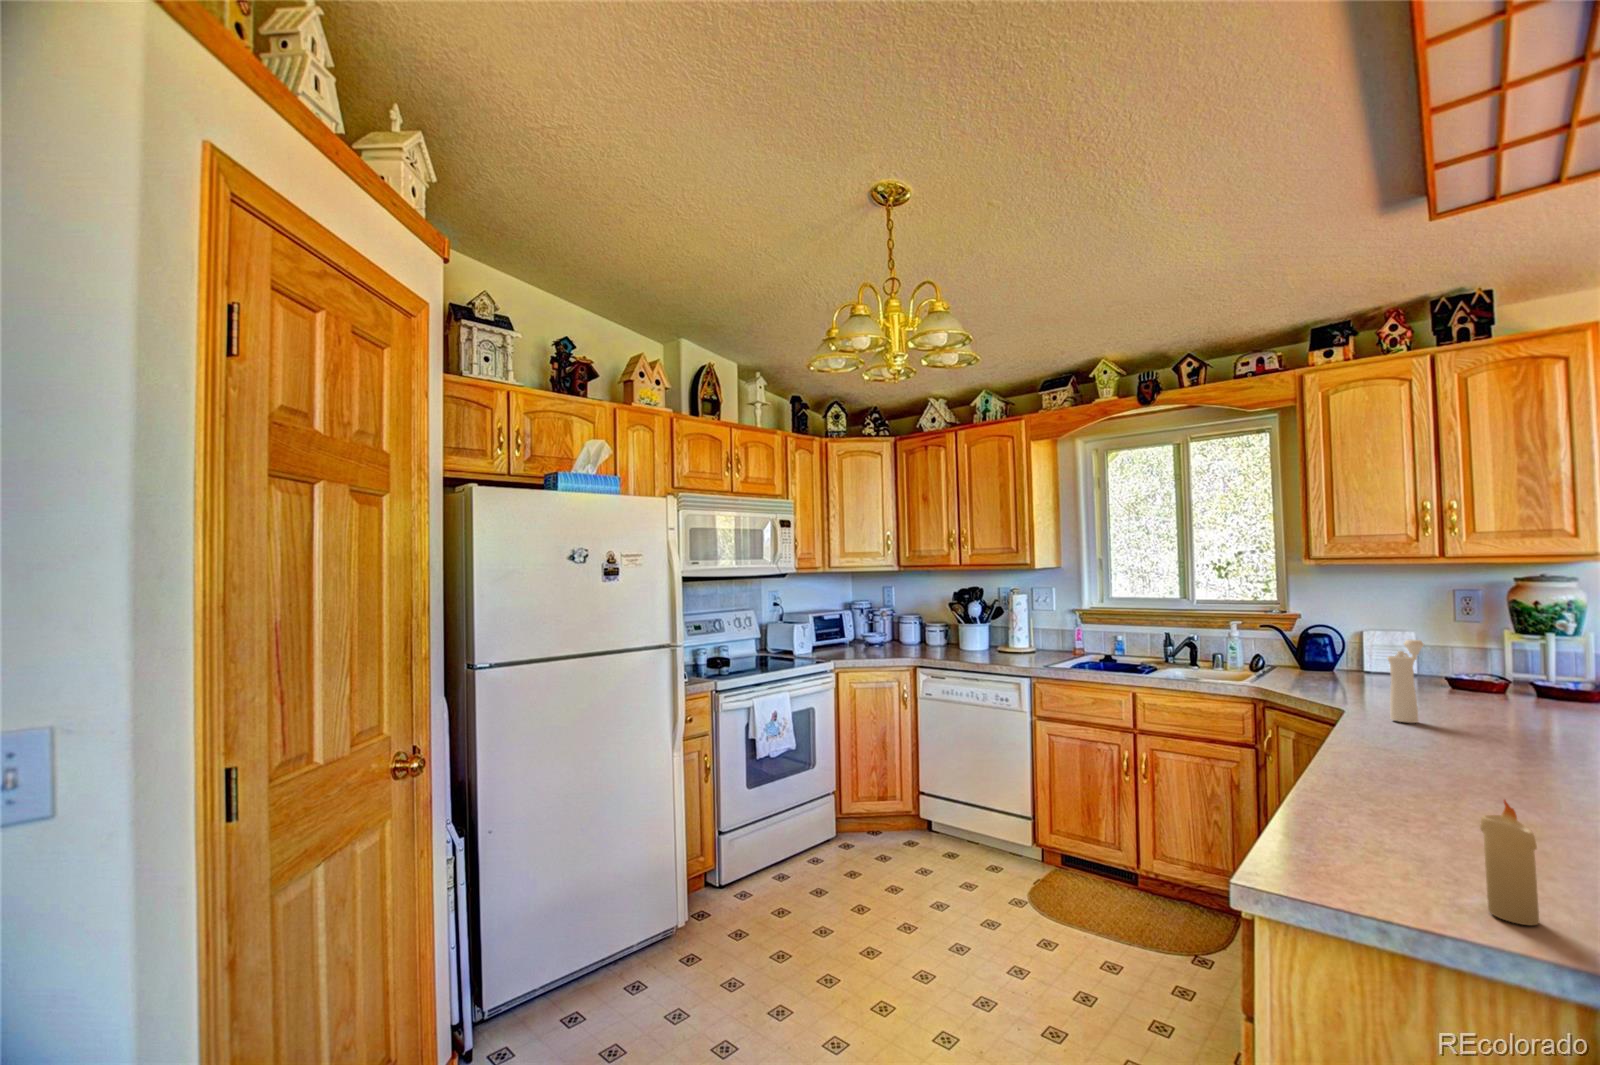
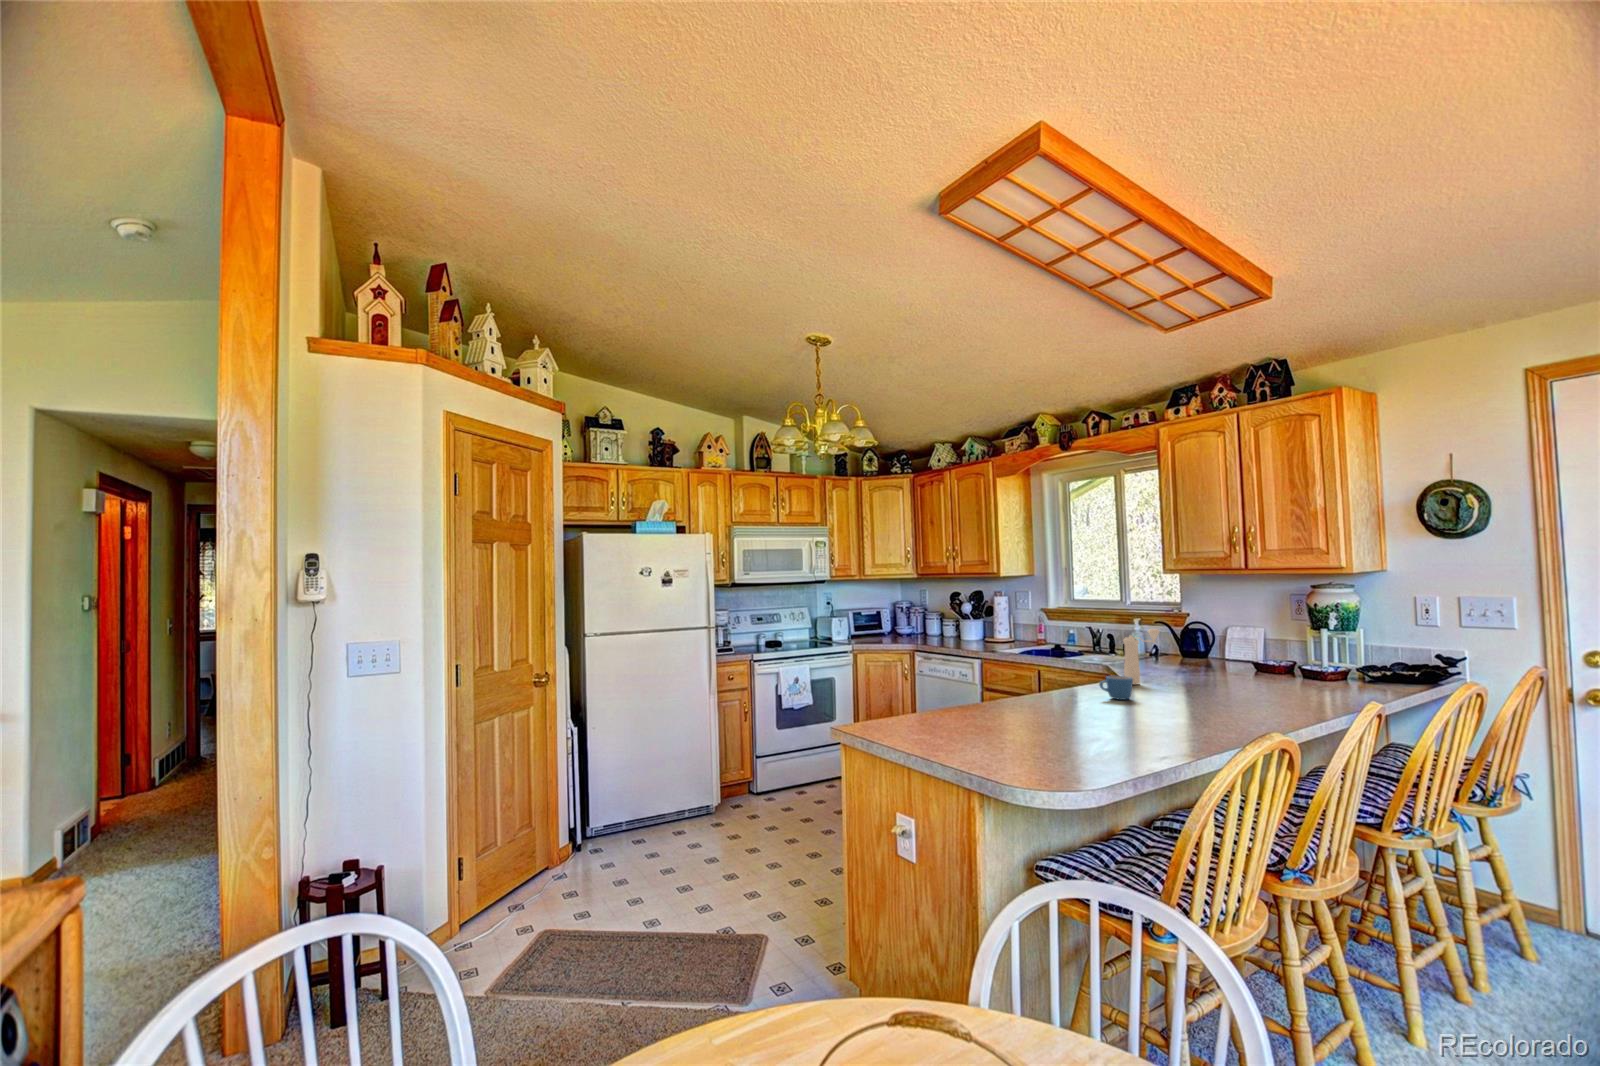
mug: none [1474,720,1531,761] -> present [1099,676,1133,700]
candle: present [1480,800,1539,925] -> none [897,681,913,734]

